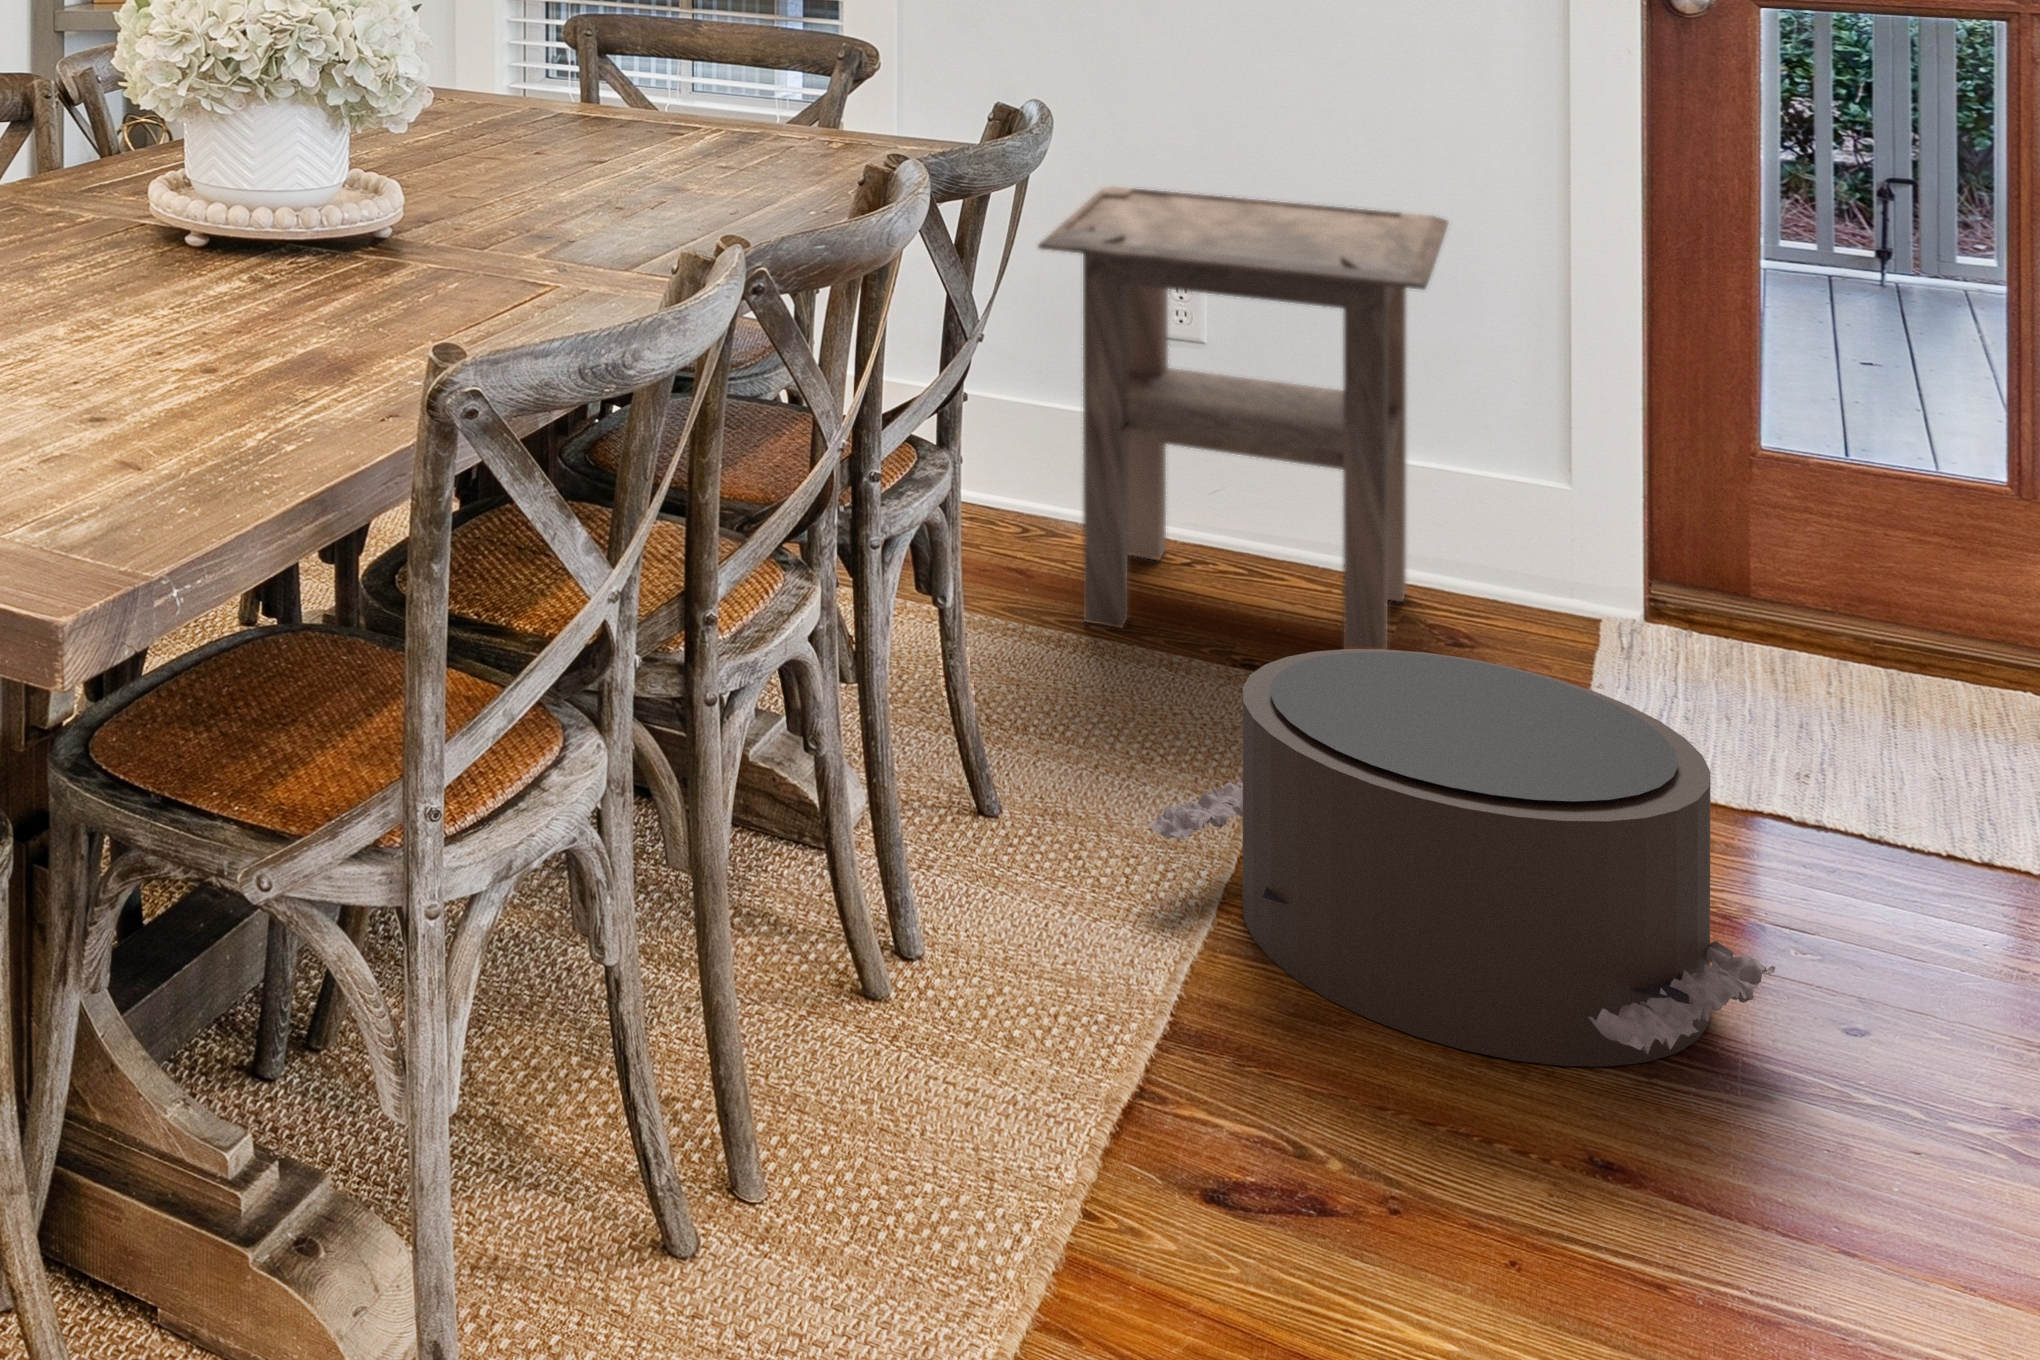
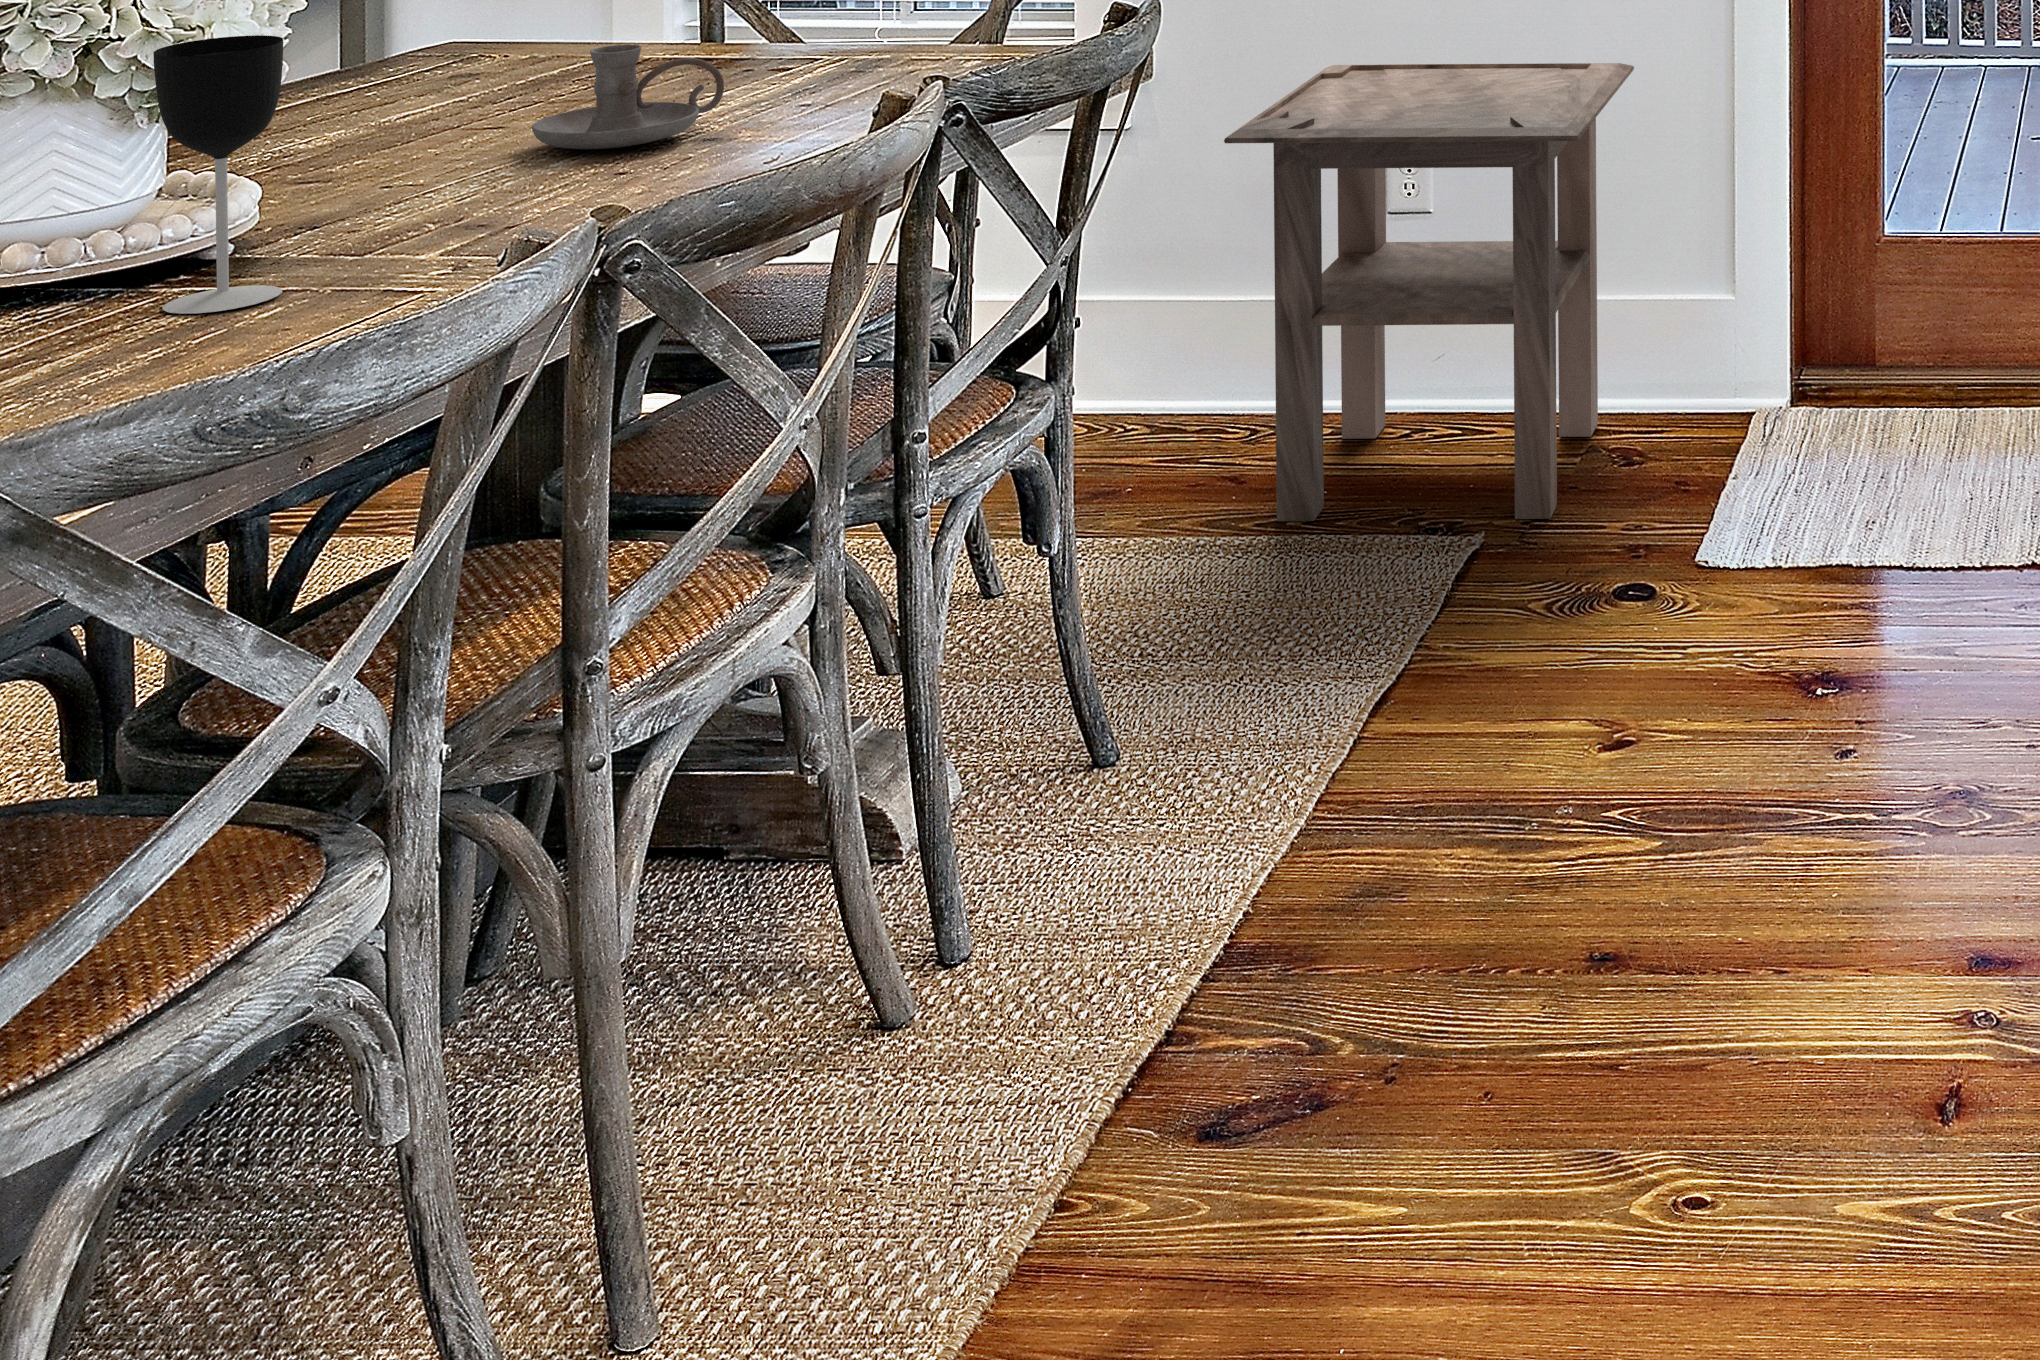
wine glass: none [350,65,431,279] -> present [153,35,283,314]
candle holder: none [524,102,660,187] -> present [532,45,724,149]
pouf: present [1147,649,1775,1067] -> none [1242,499,1773,895]

